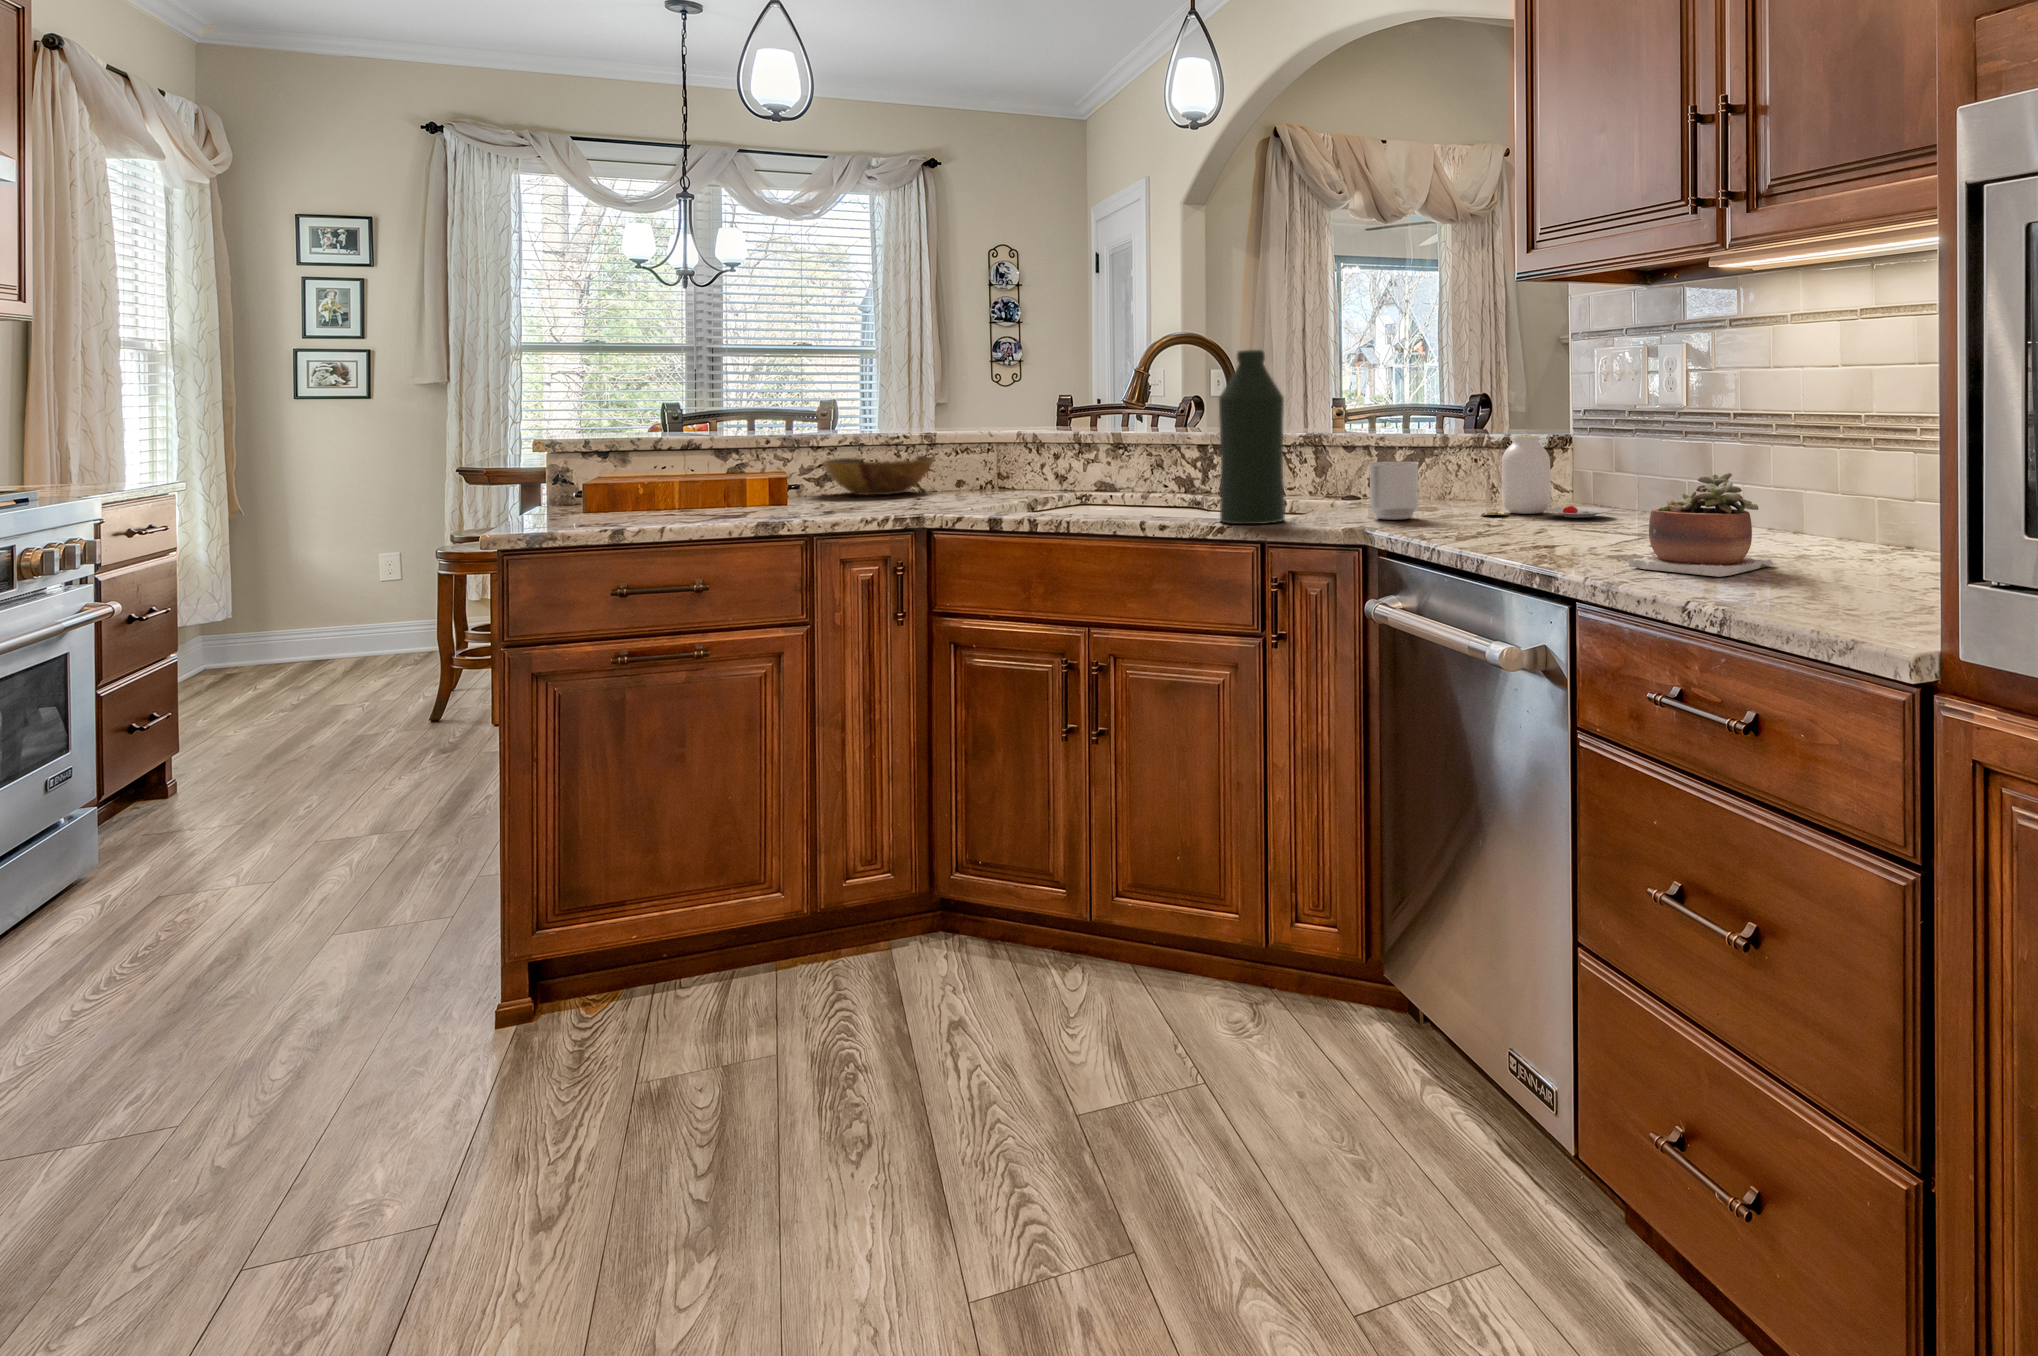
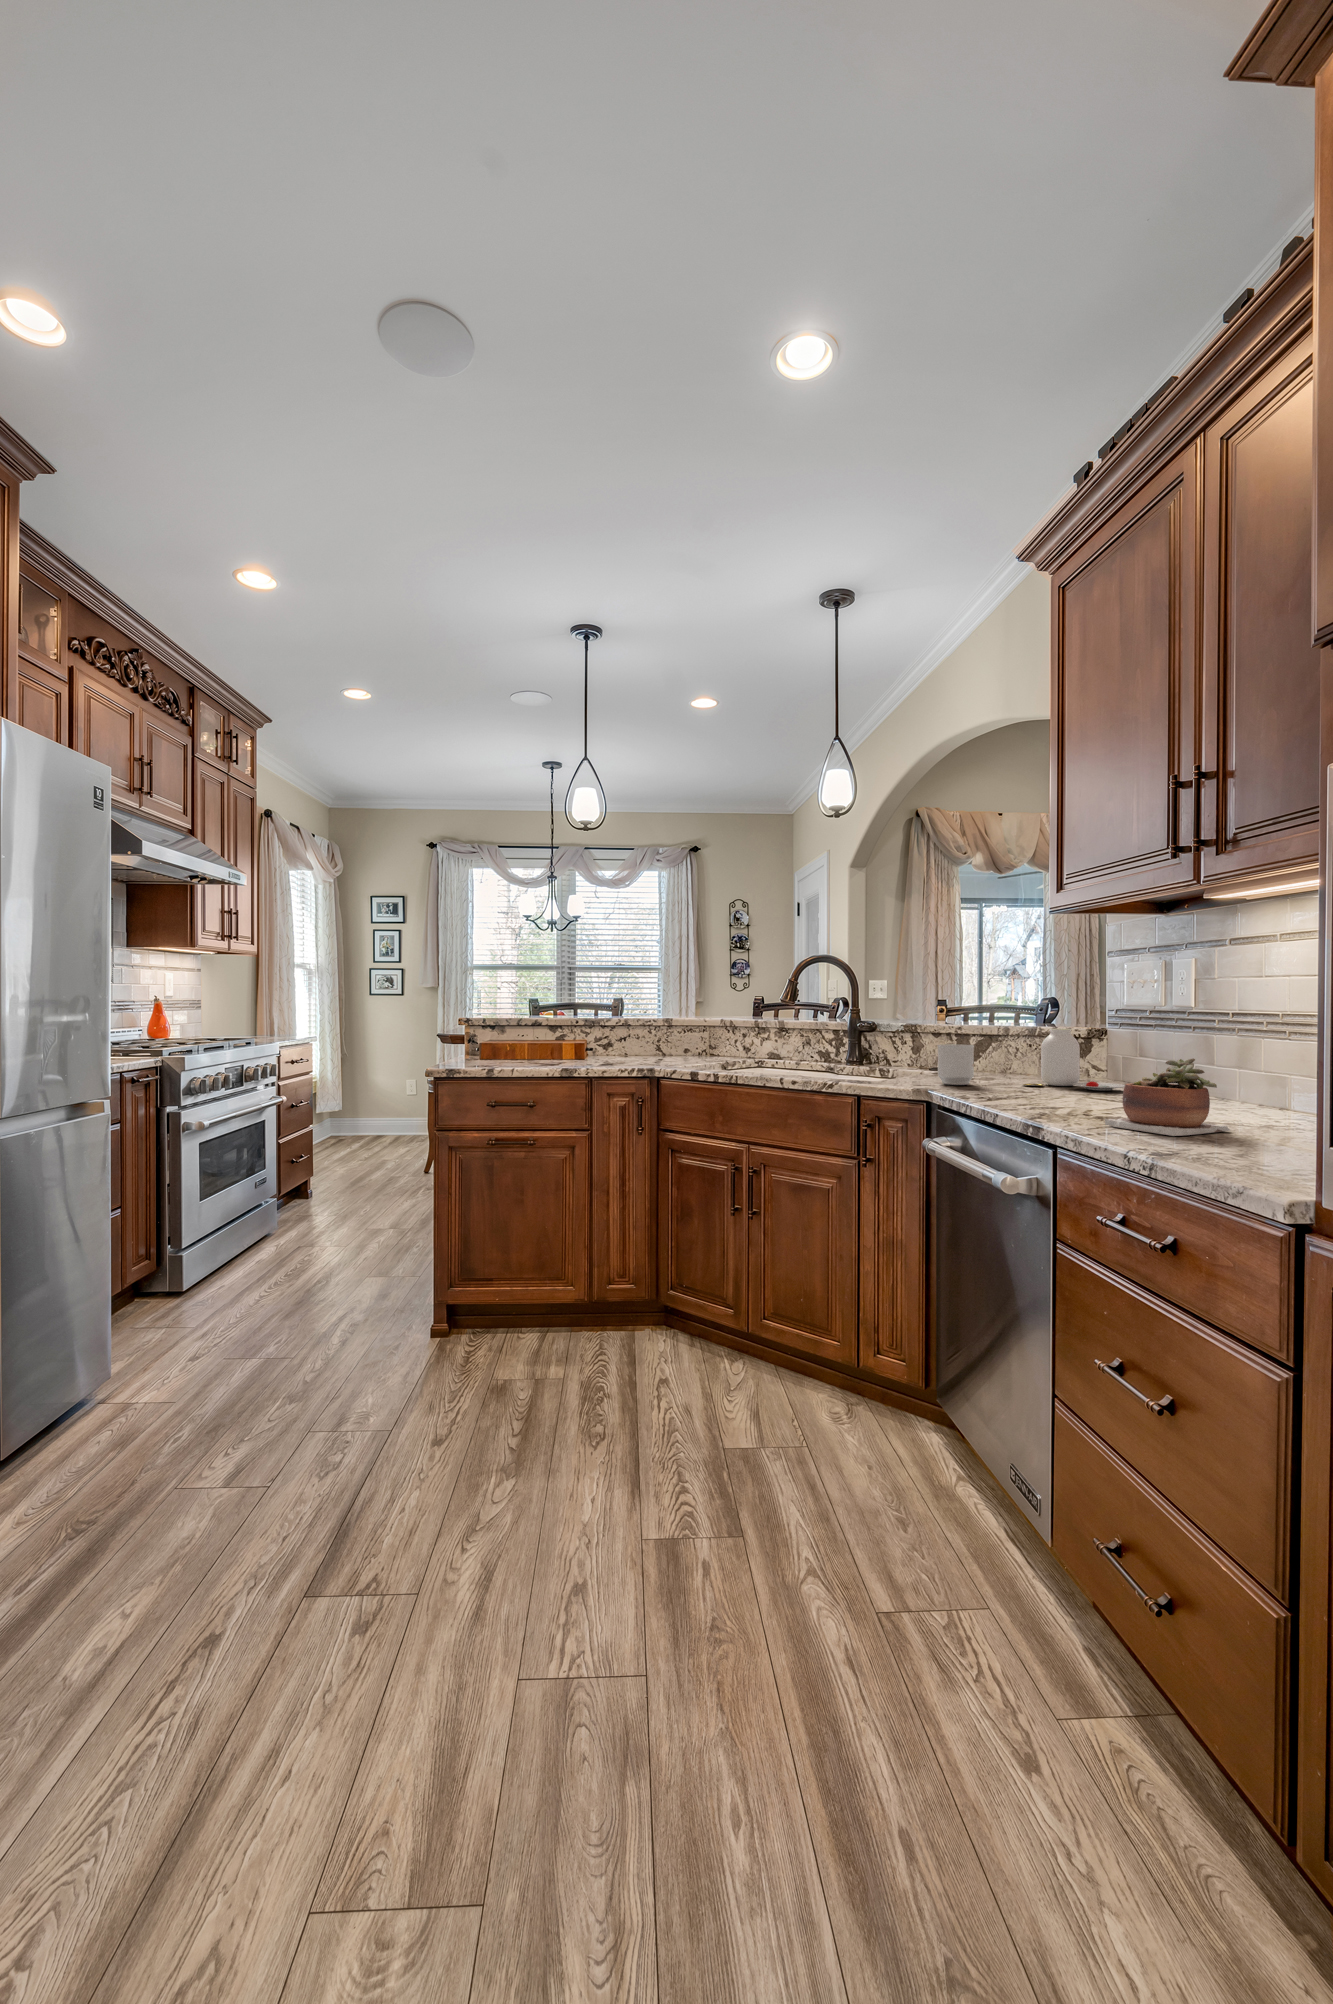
bottle: present [1219,350,1285,524] -> none [832,966,877,1083]
bowl: present [823,456,935,495] -> none [606,1033,672,1056]

